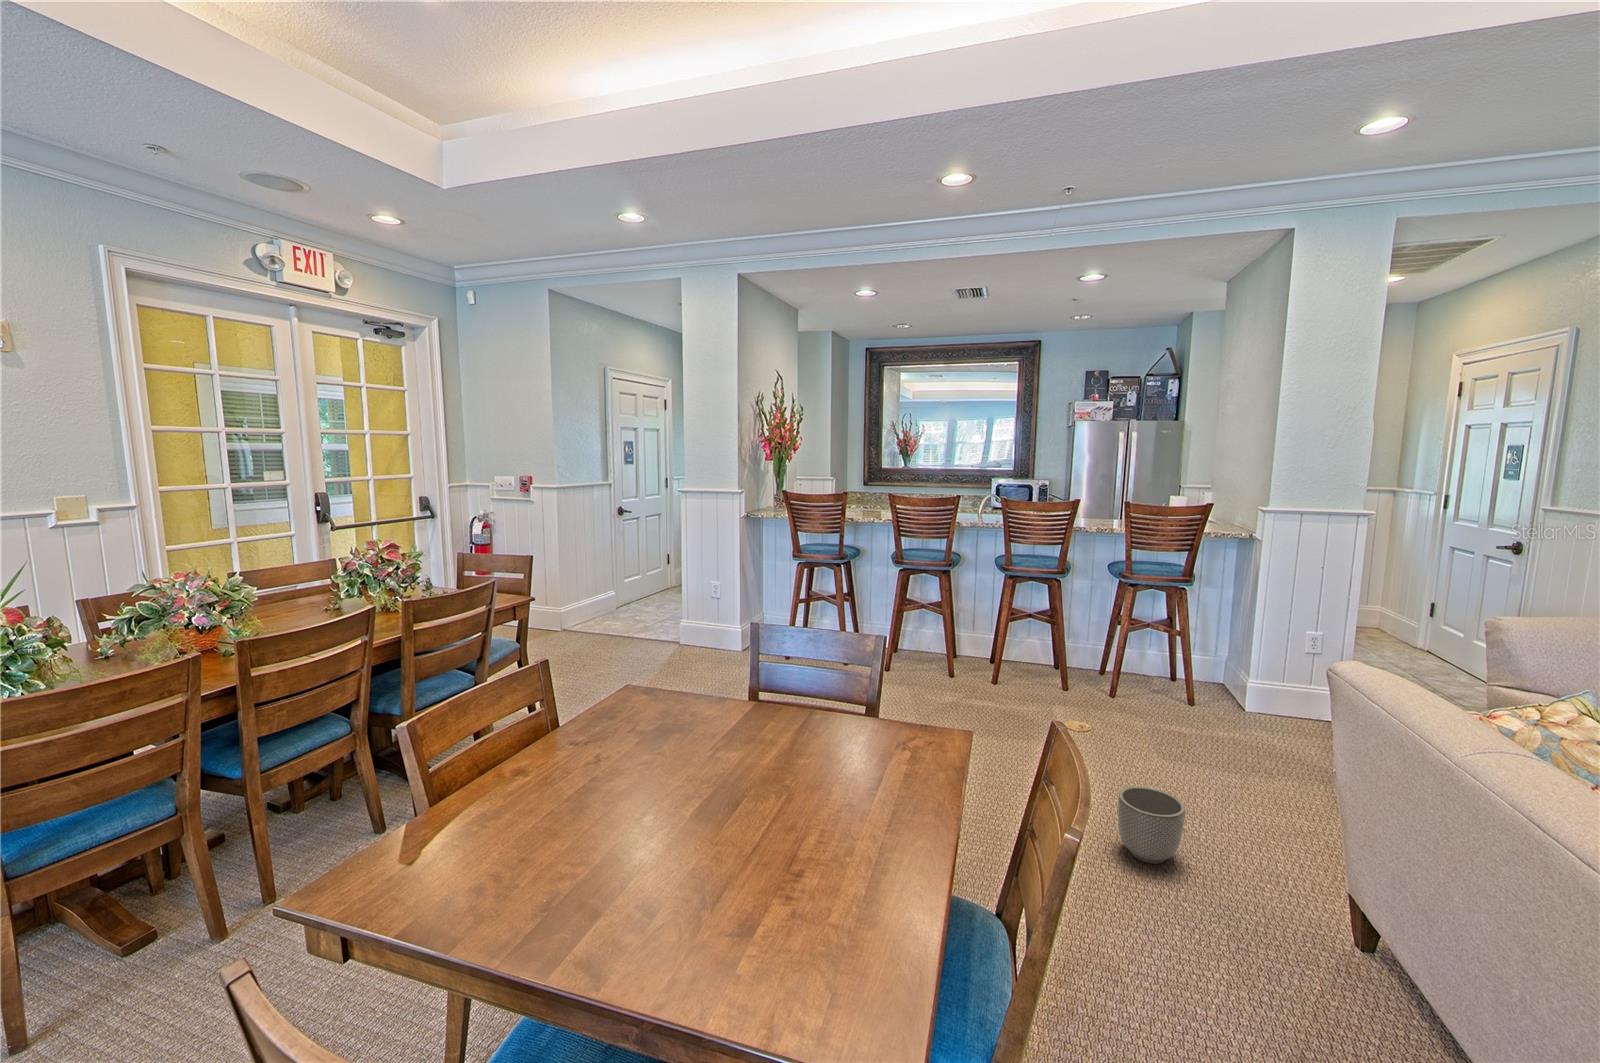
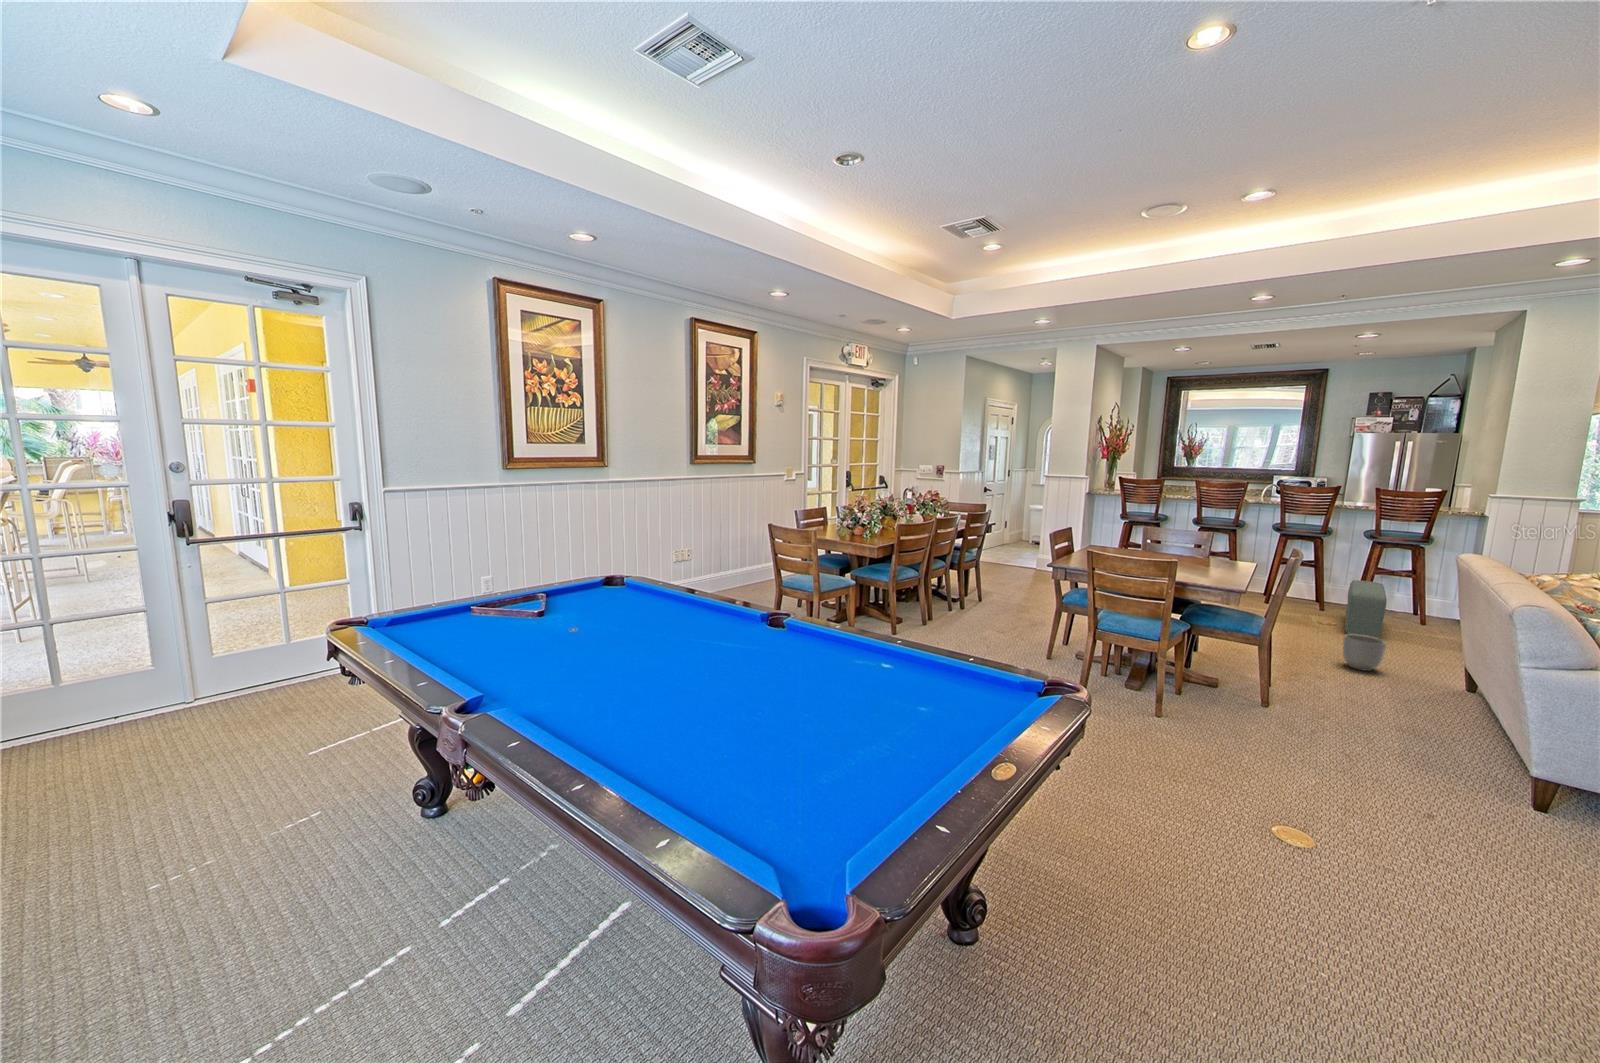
pouf: none [1097,642,1155,750] -> present [1345,580,1387,639]

